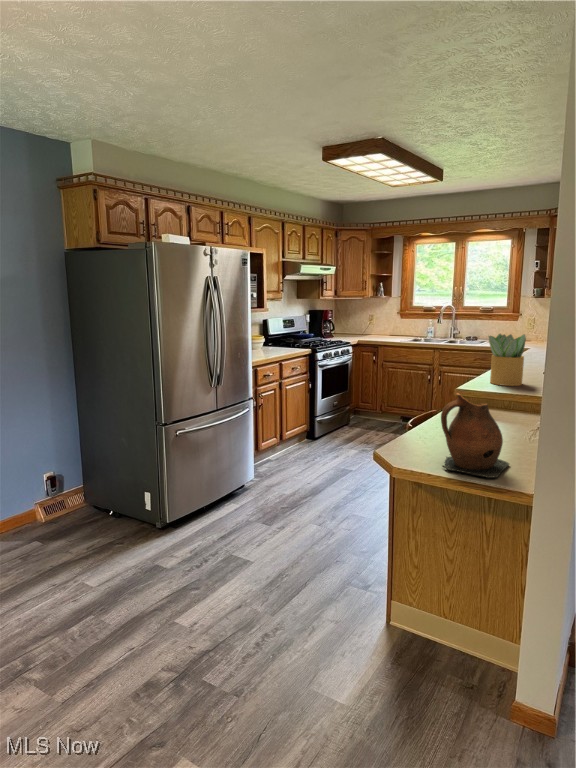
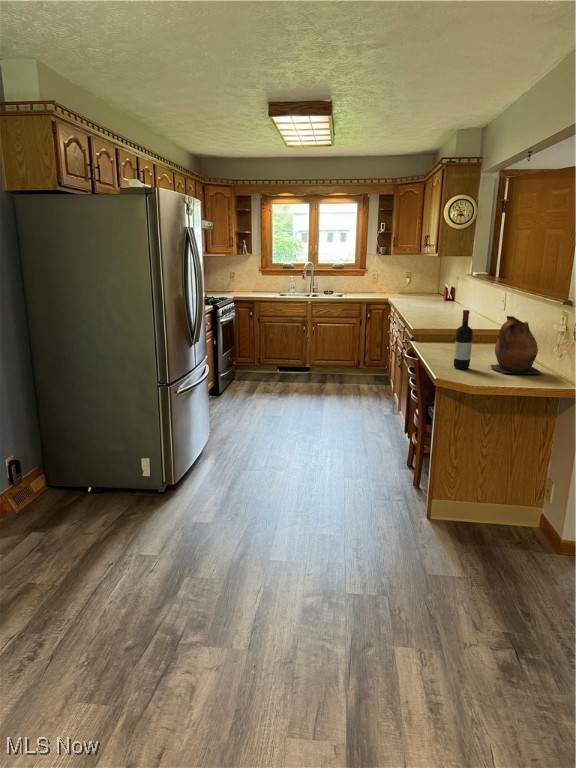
potted plant: present [488,334,526,386] -> none [420,279,450,320]
wine bottle: none [401,381,422,456] -> present [454,310,473,369]

